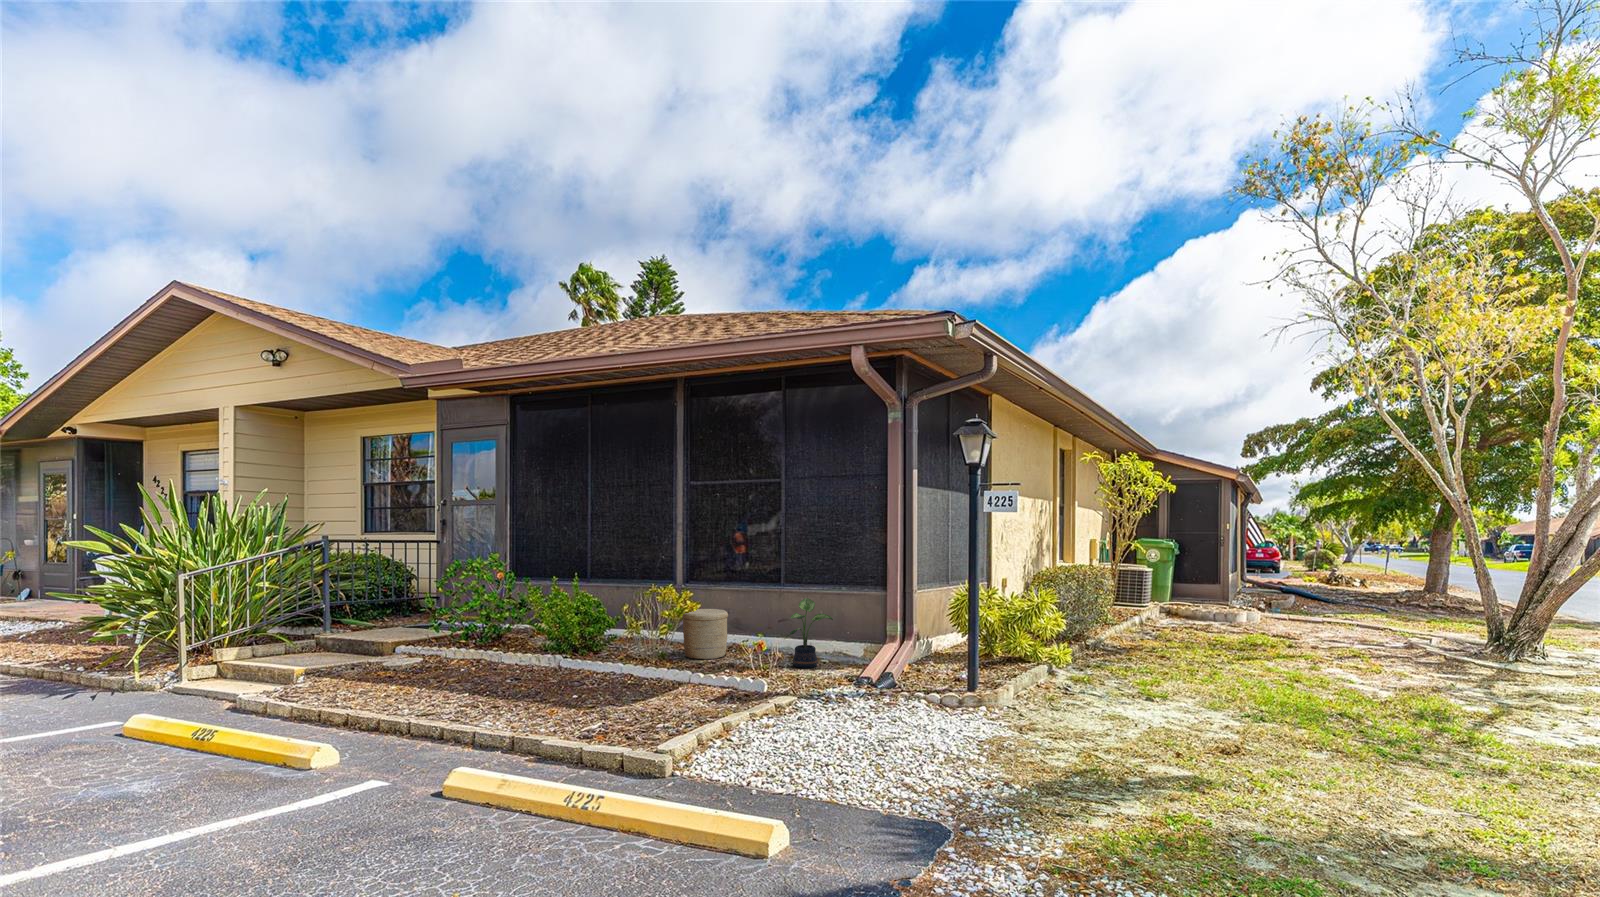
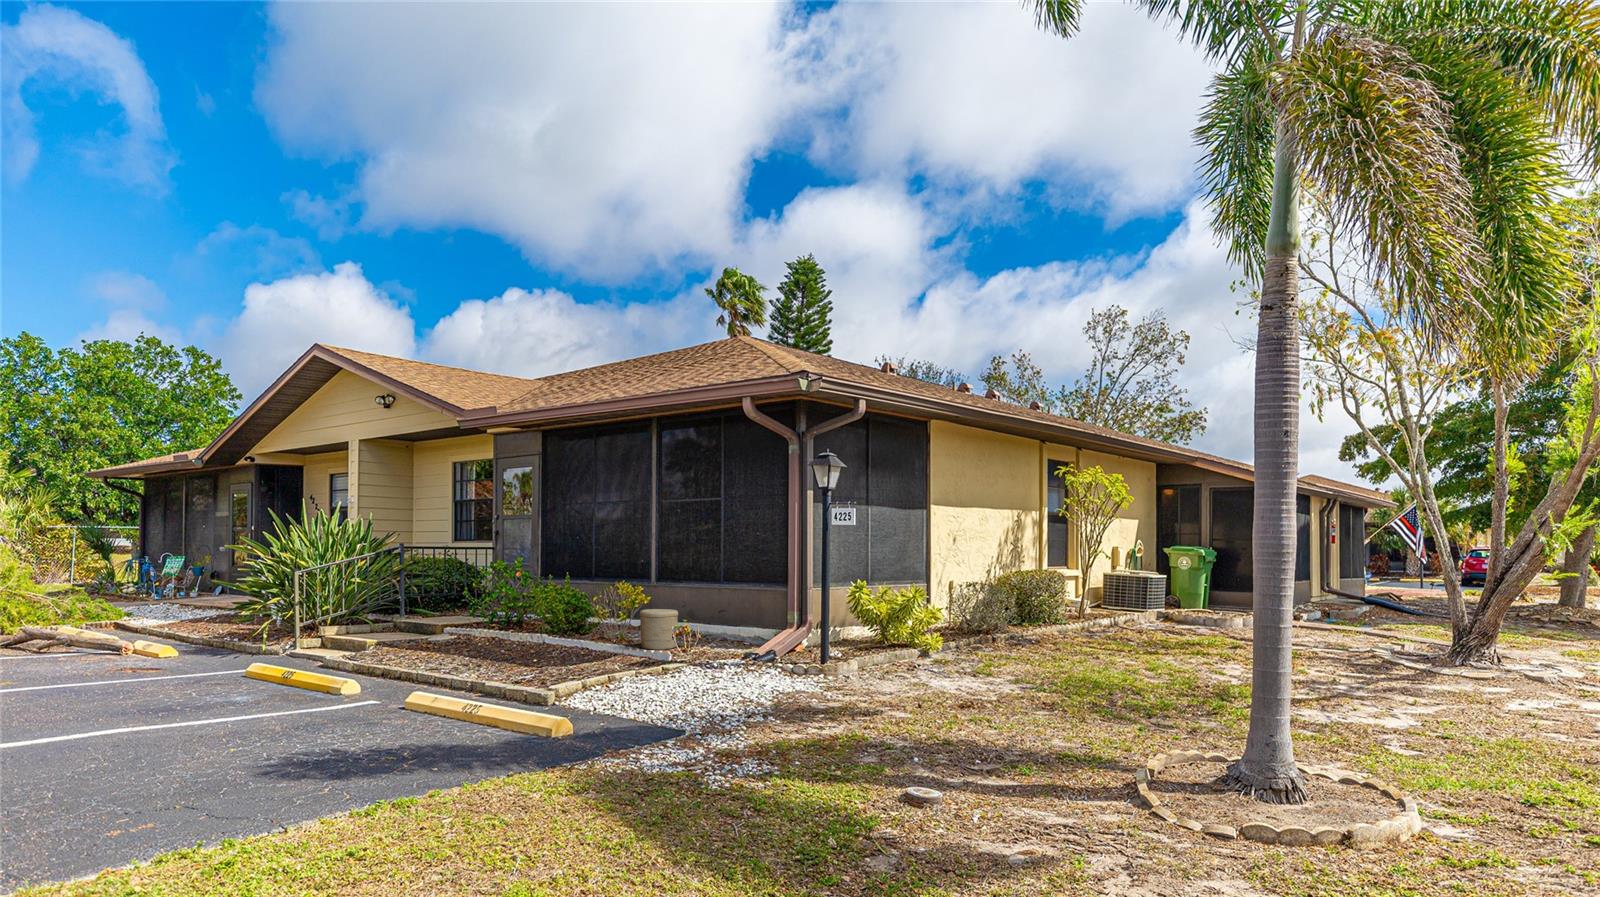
potted plant: present [786,598,833,668] -> none [706,601,743,658]

